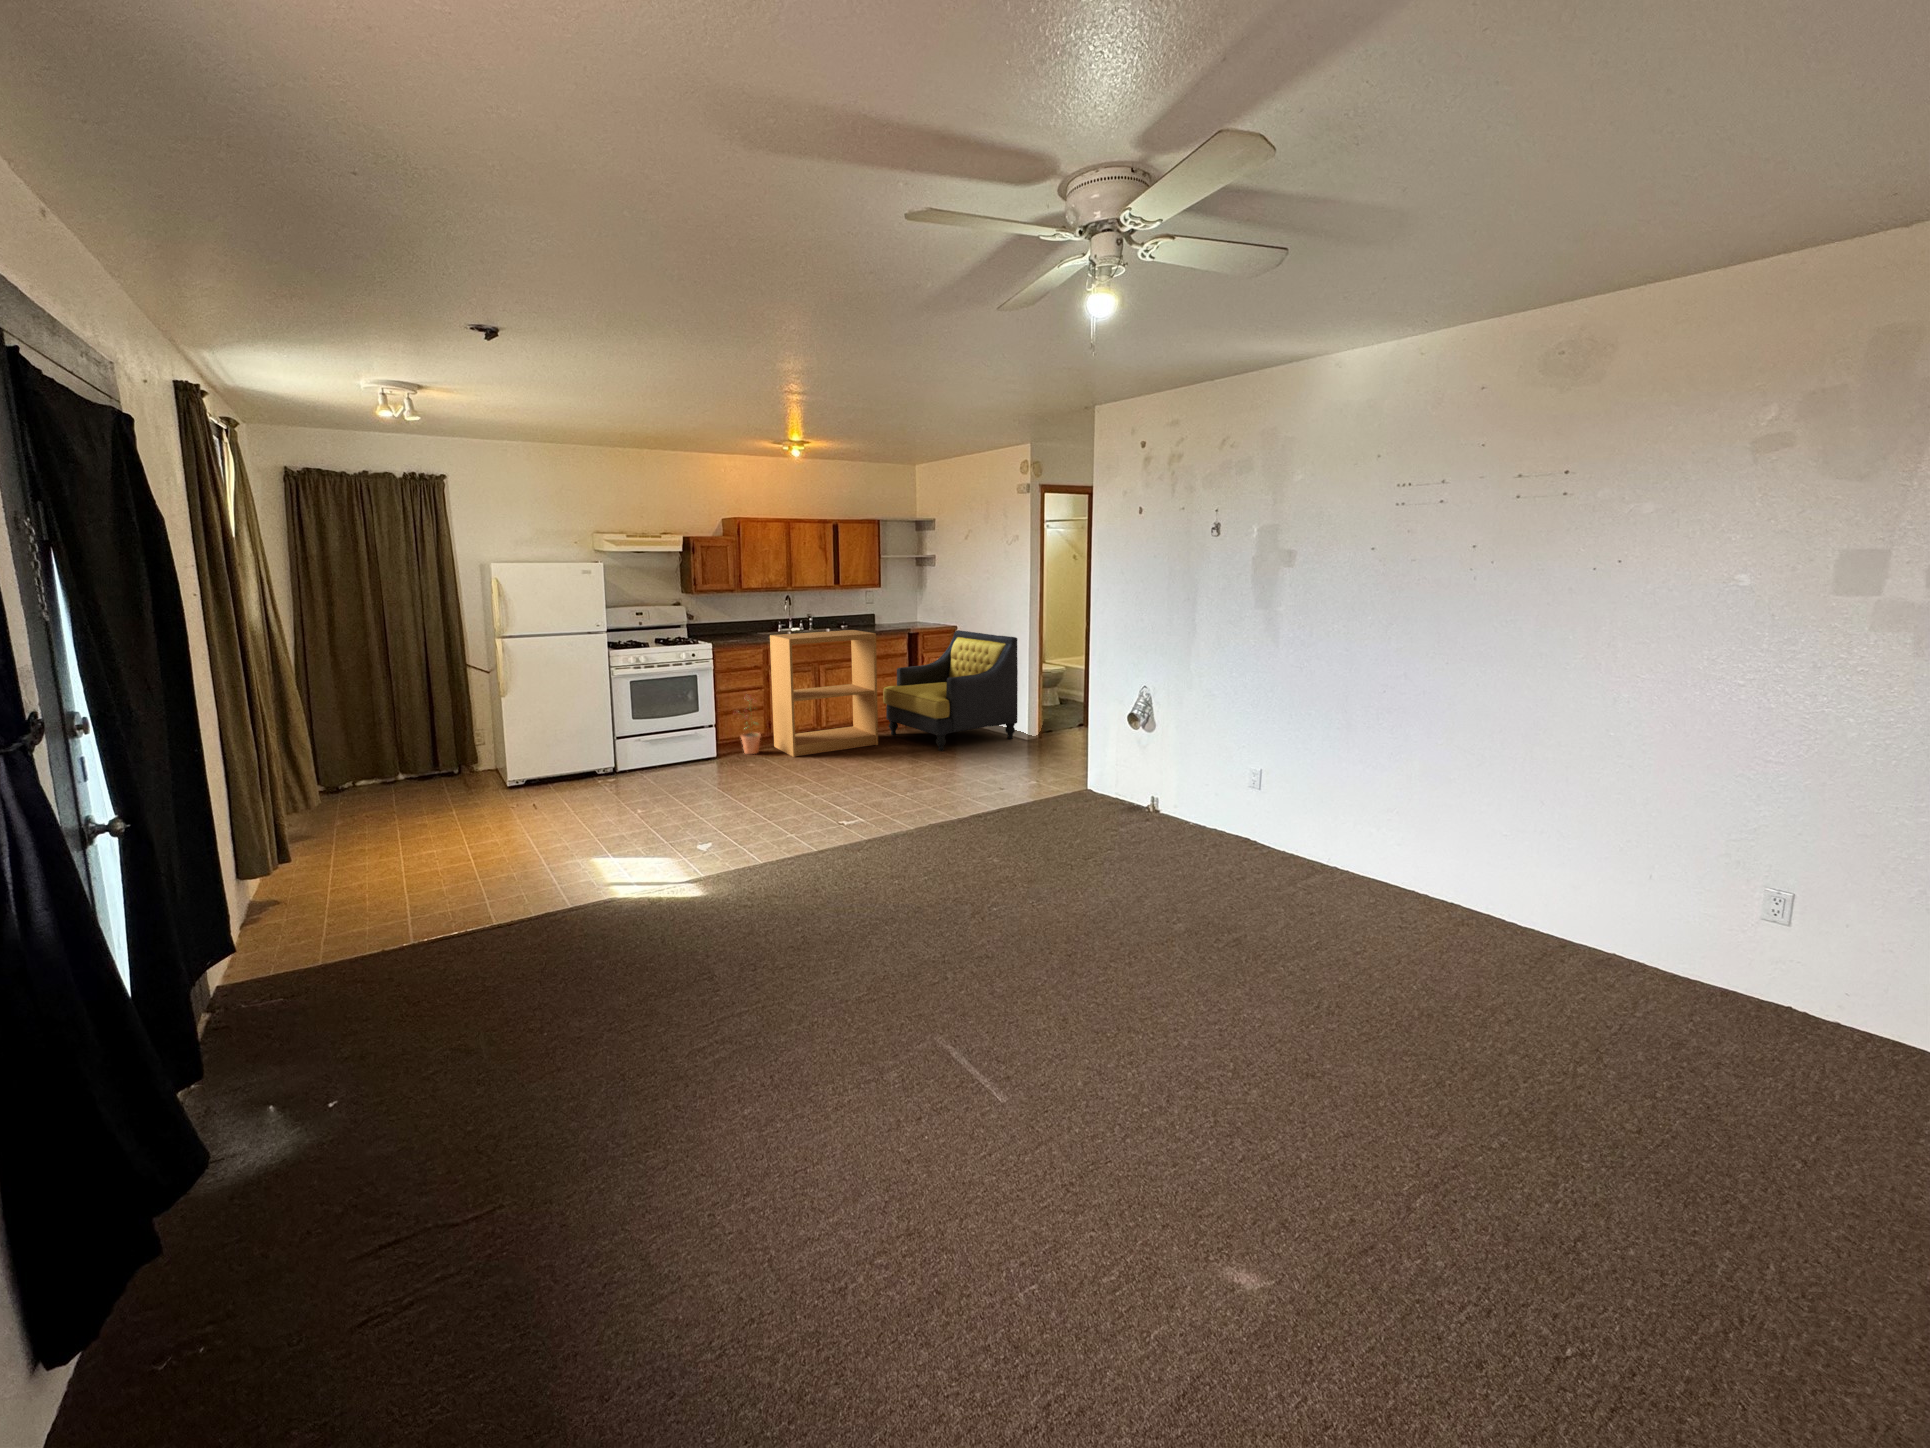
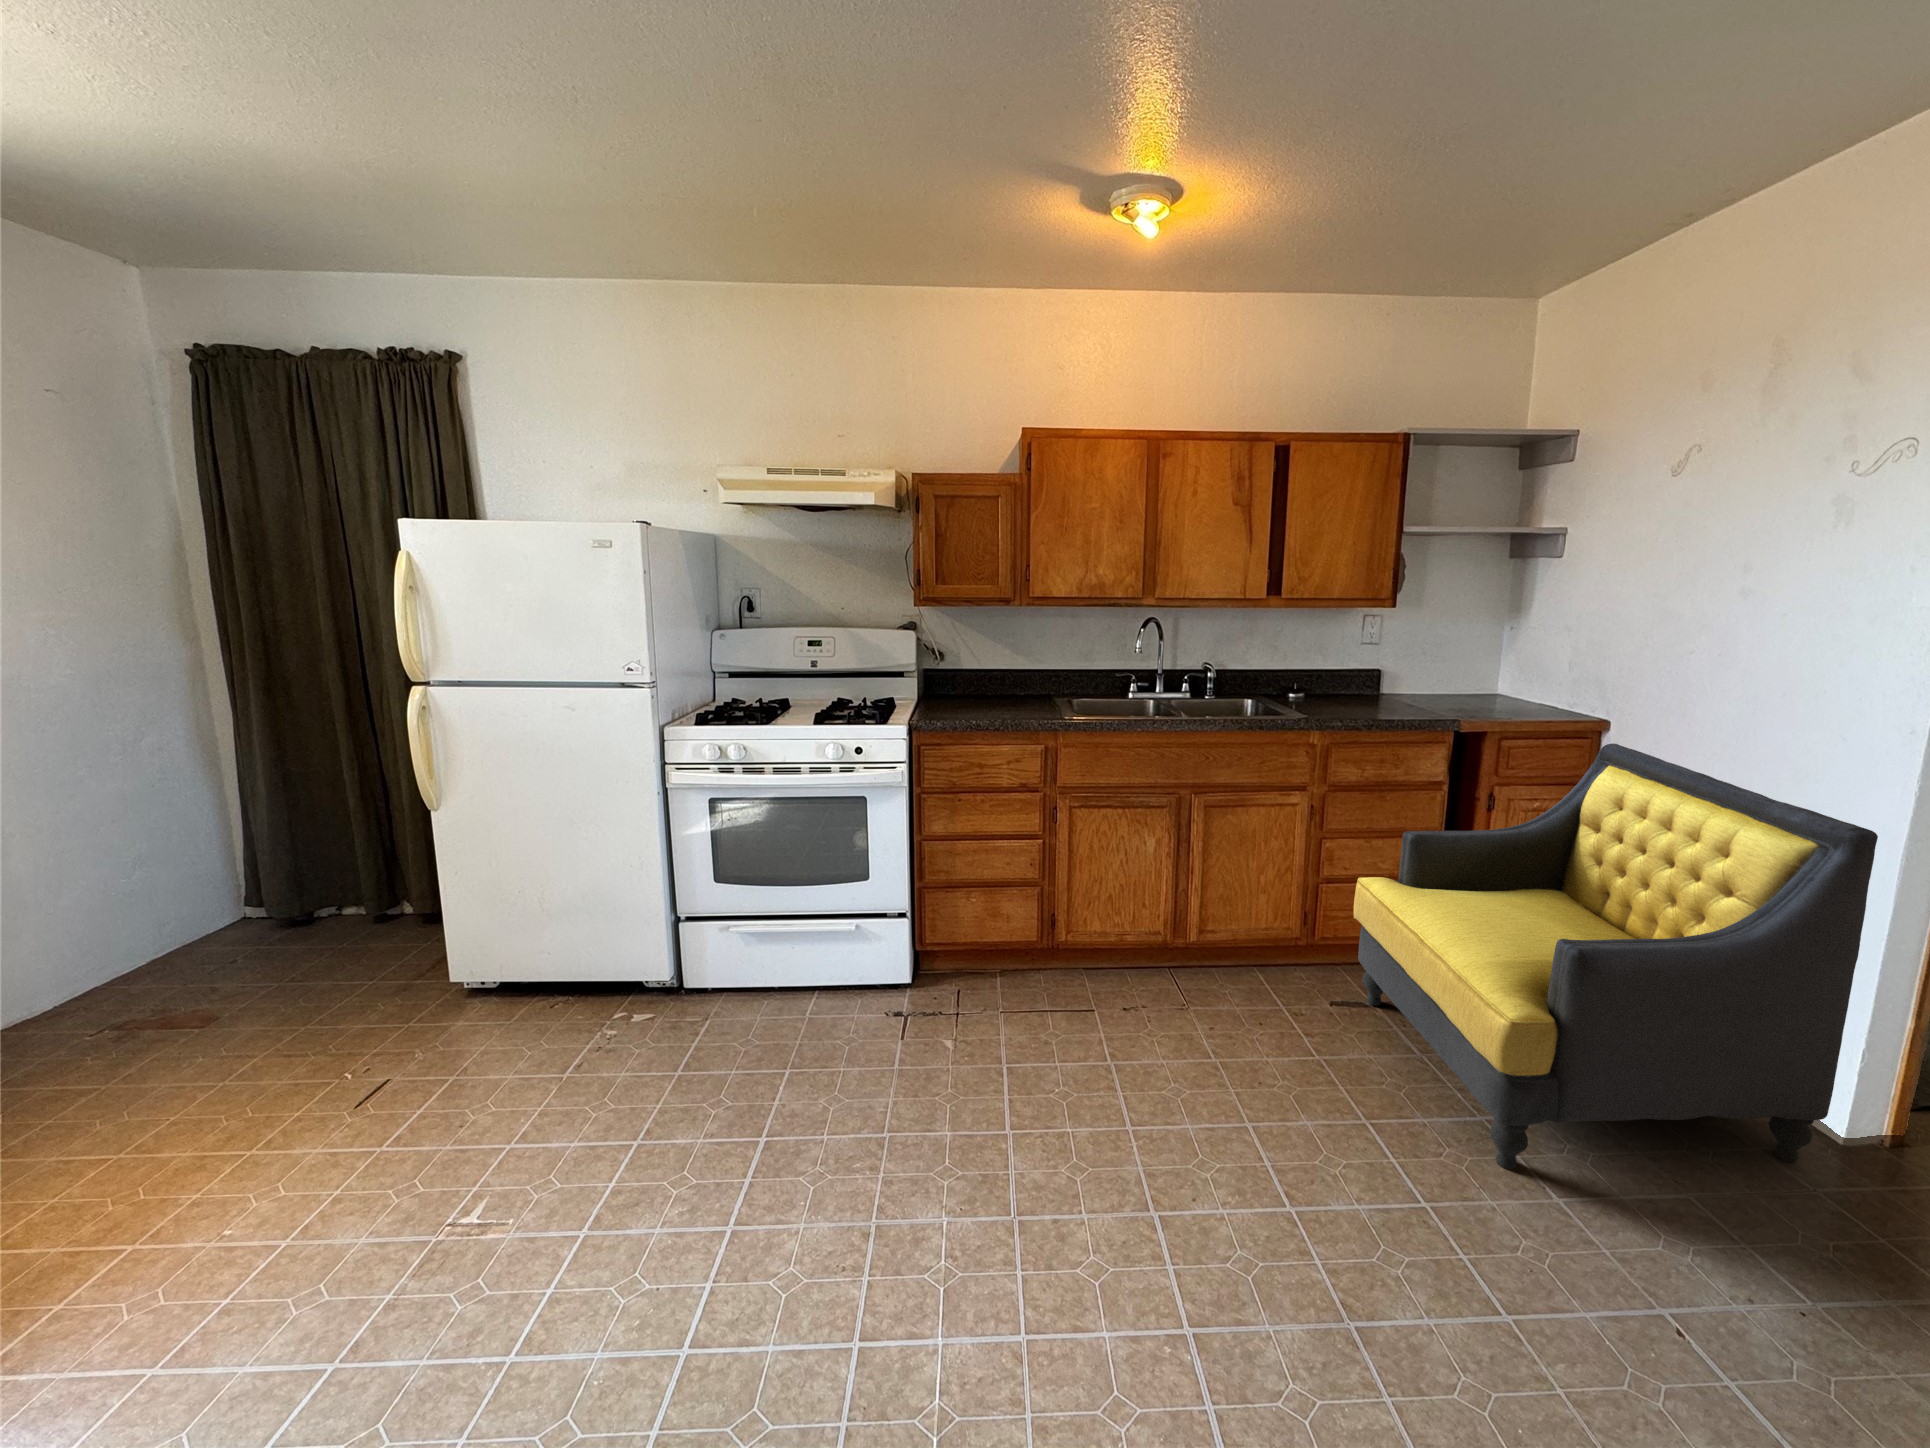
bookshelf: present [770,630,878,757] -> none [1054,717,1332,1052]
potted plant: present [733,696,761,754] -> none [955,851,1011,1001]

